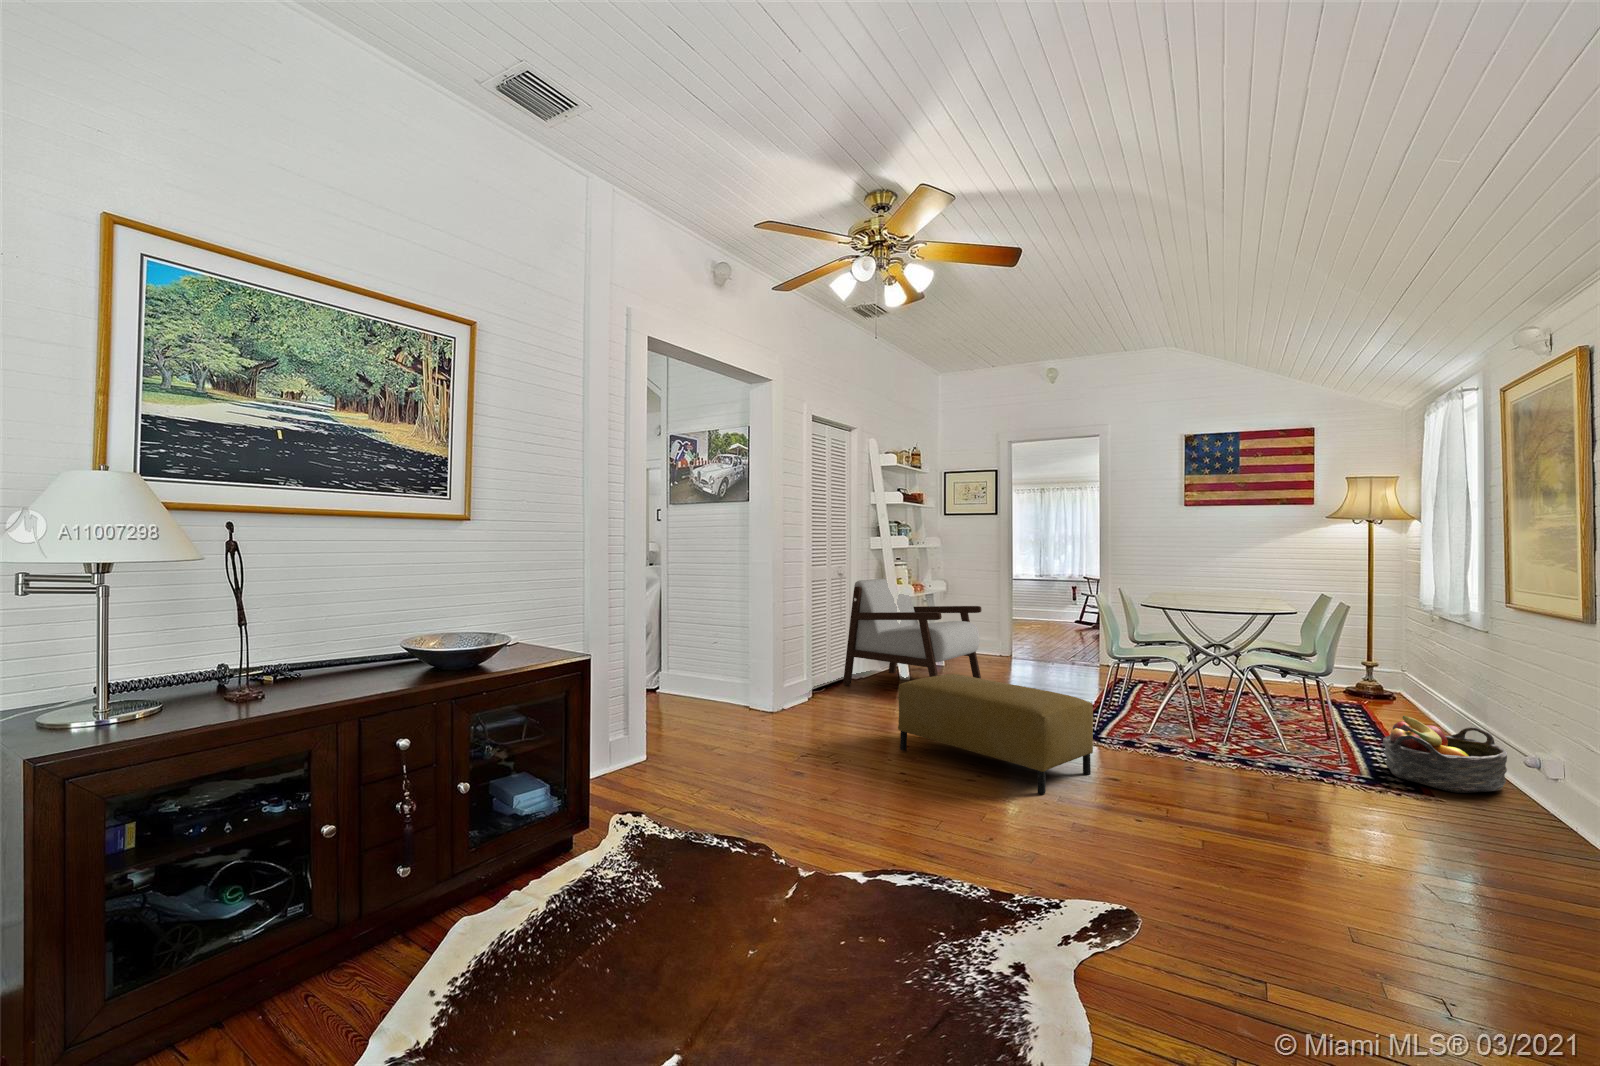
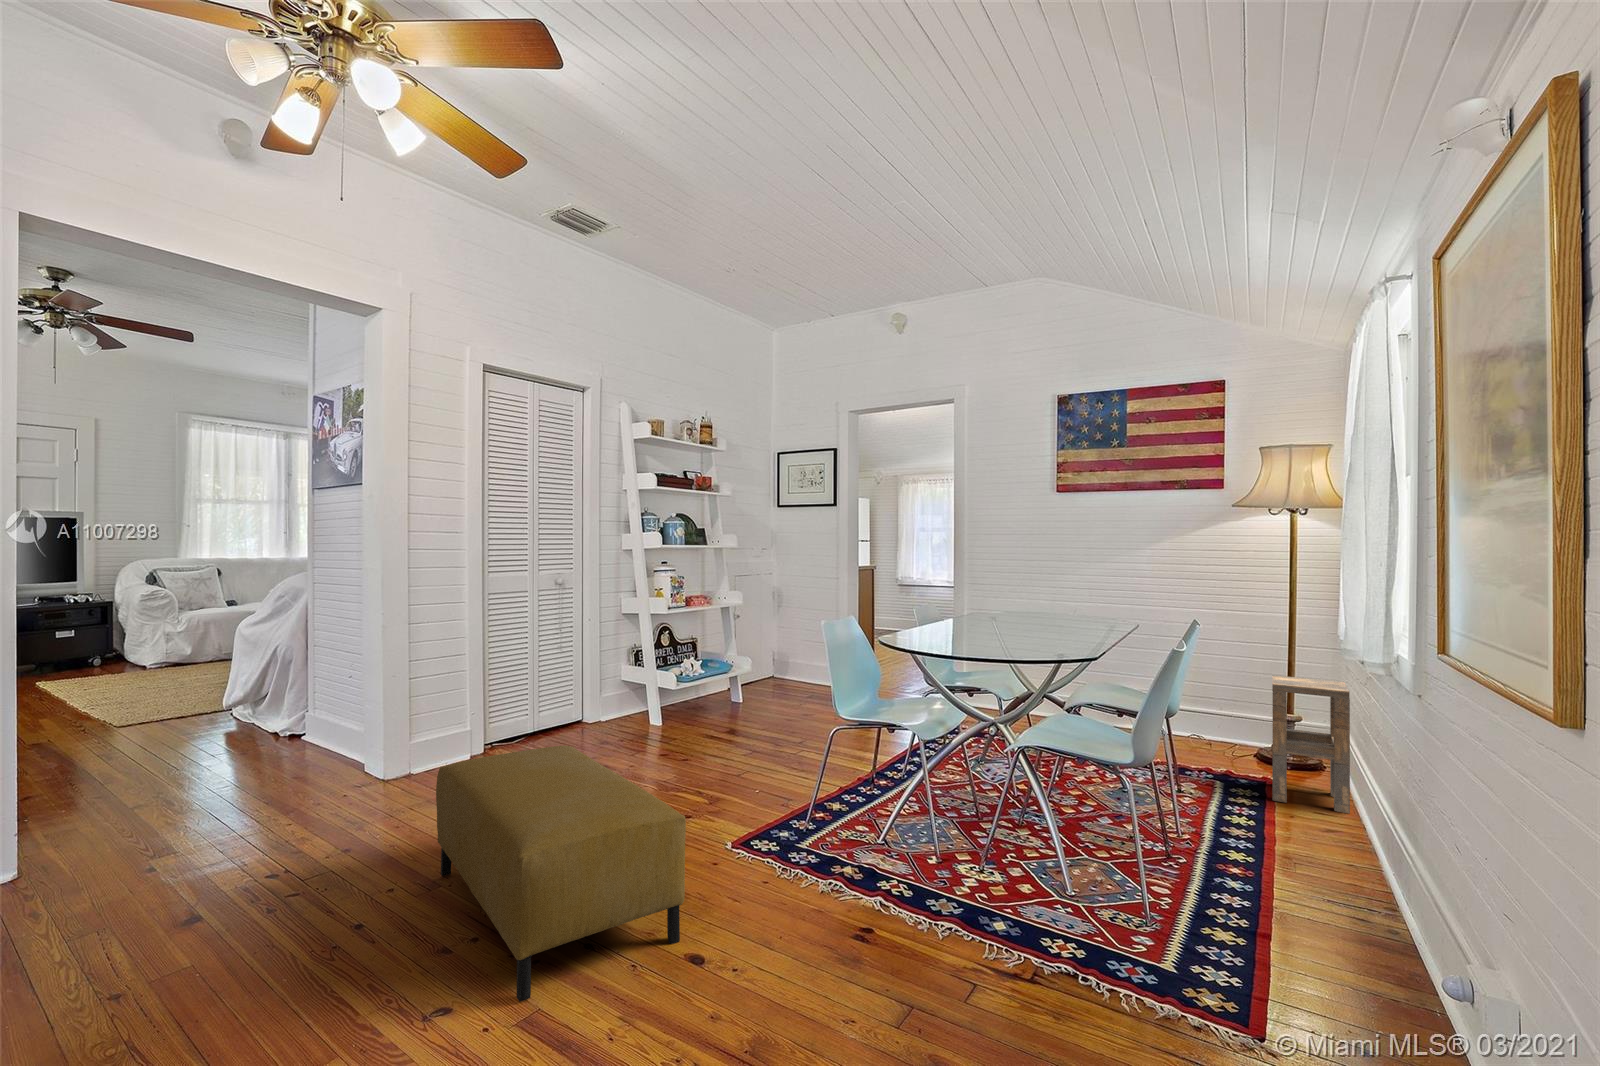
armchair: present [843,579,982,685] -> none [561,590,755,768]
side table: none [1367,634,1427,720] -> present [1272,675,1350,814]
basket: present [1383,716,1507,793] -> none [1205,839,1411,1010]

